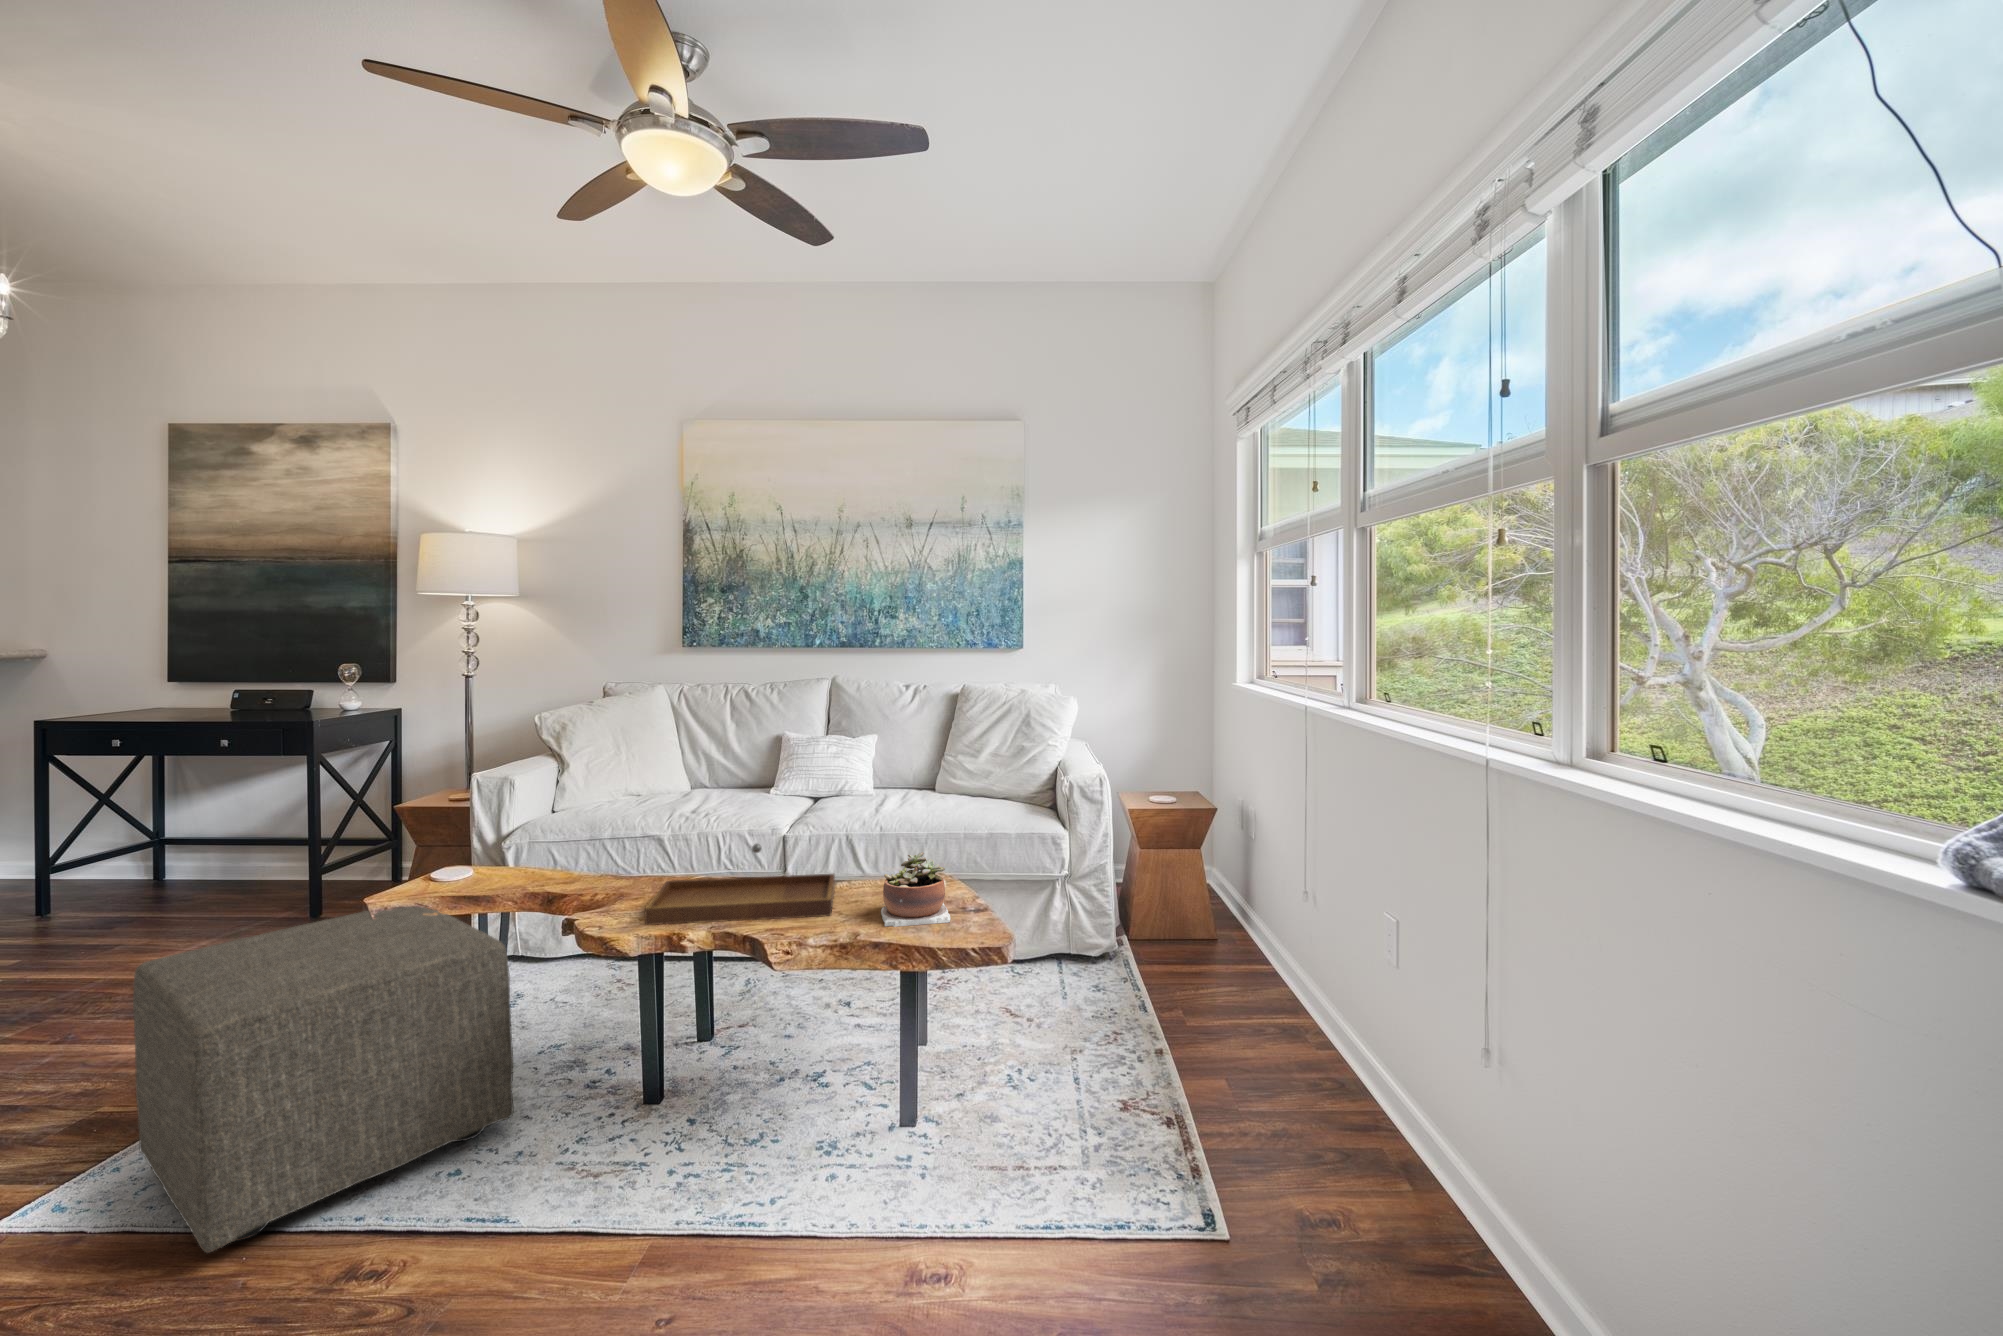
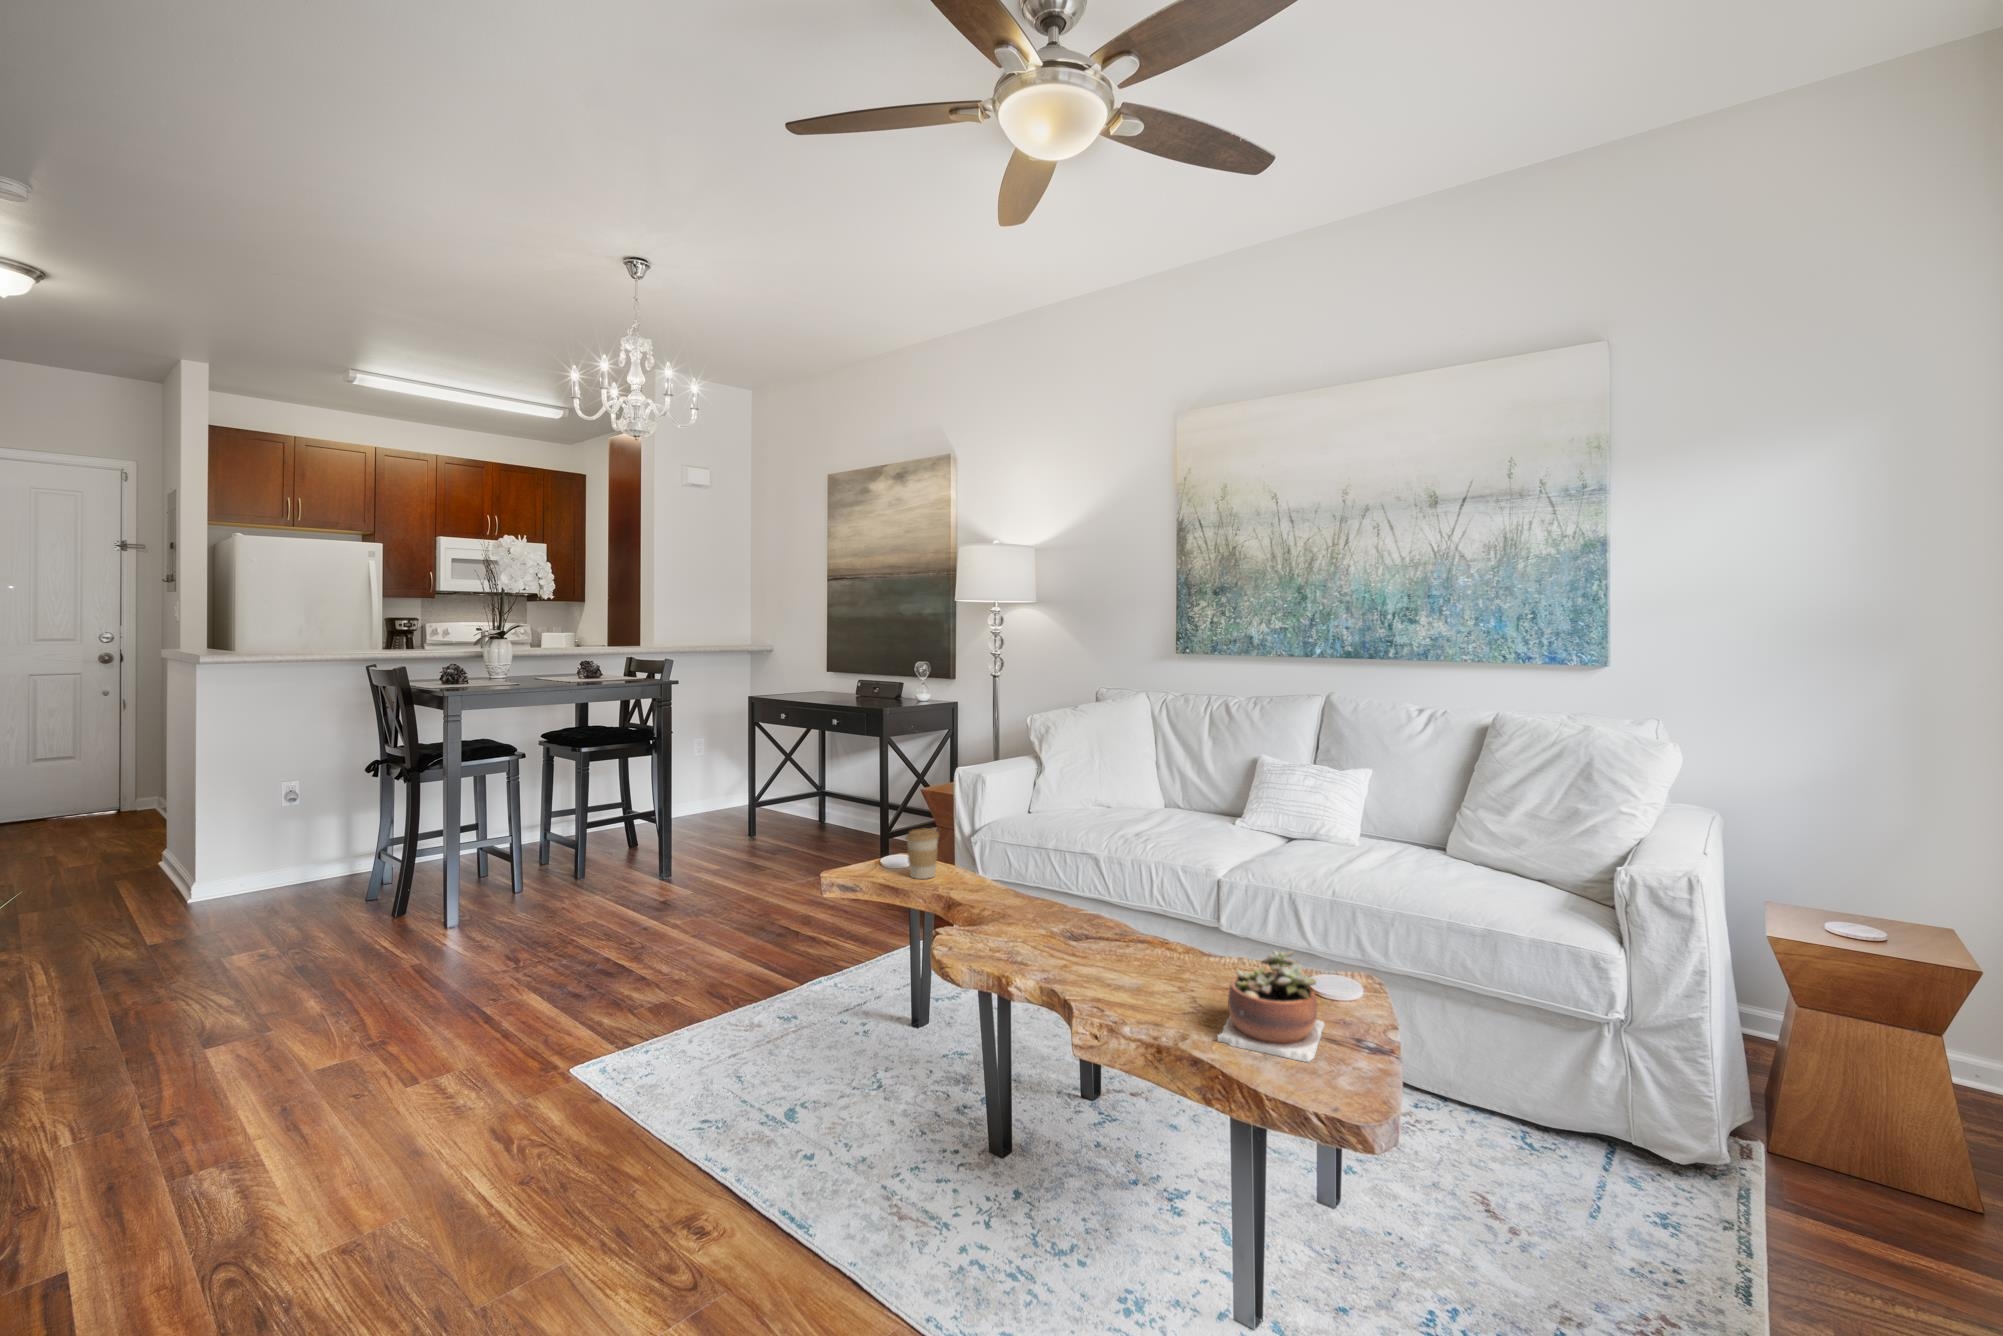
coffee cup: none [474,827,515,882] -> present [906,828,939,879]
tray: present [645,844,835,925] -> none [980,893,1206,1005]
ottoman: present [133,907,513,1253] -> none [638,885,883,1149]

